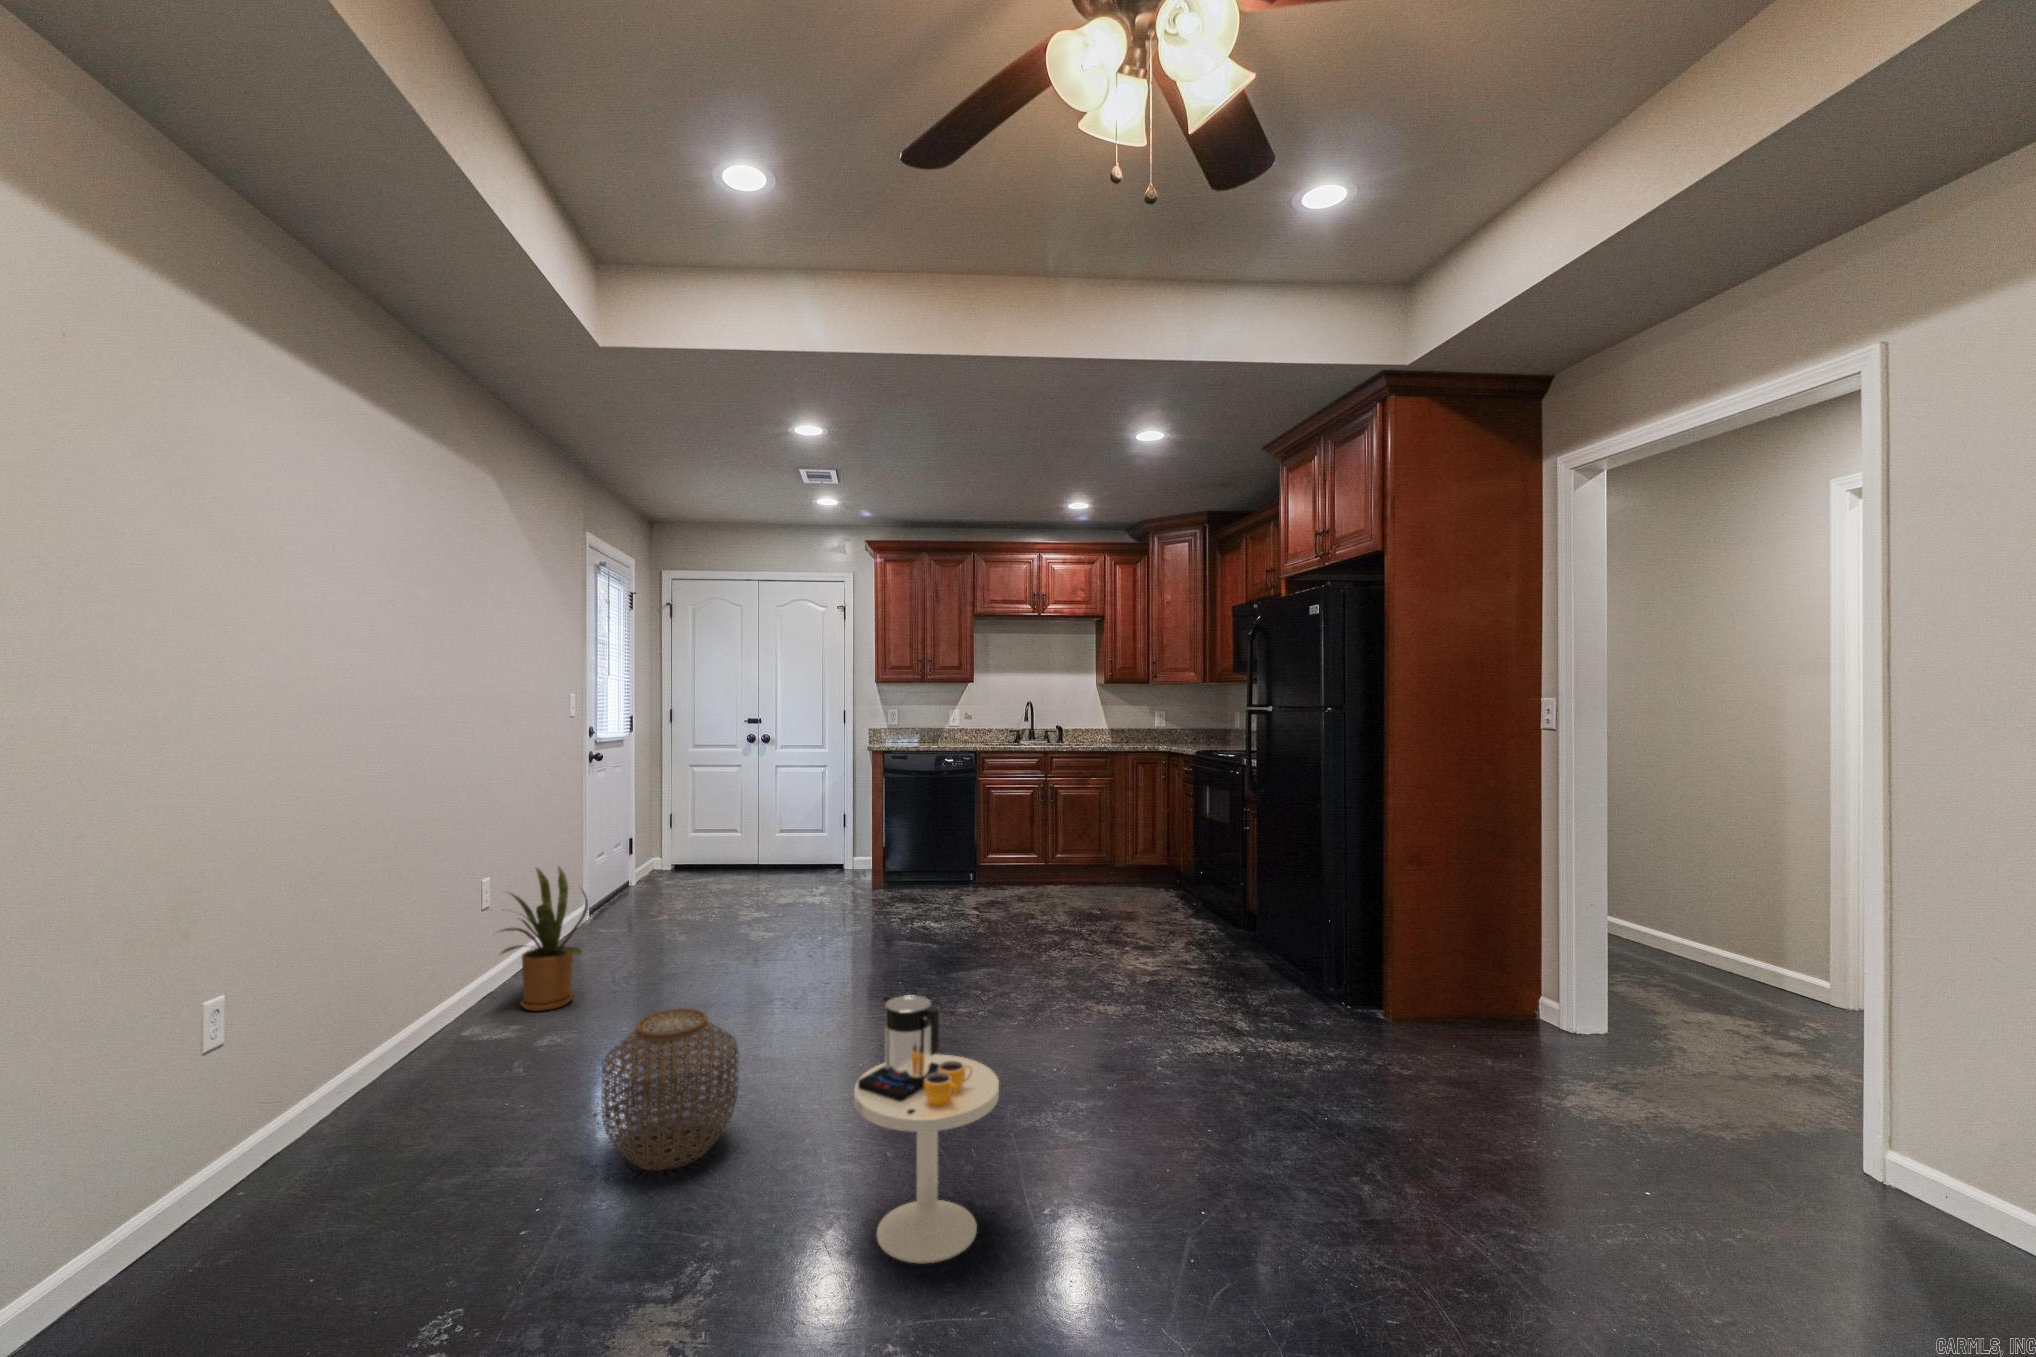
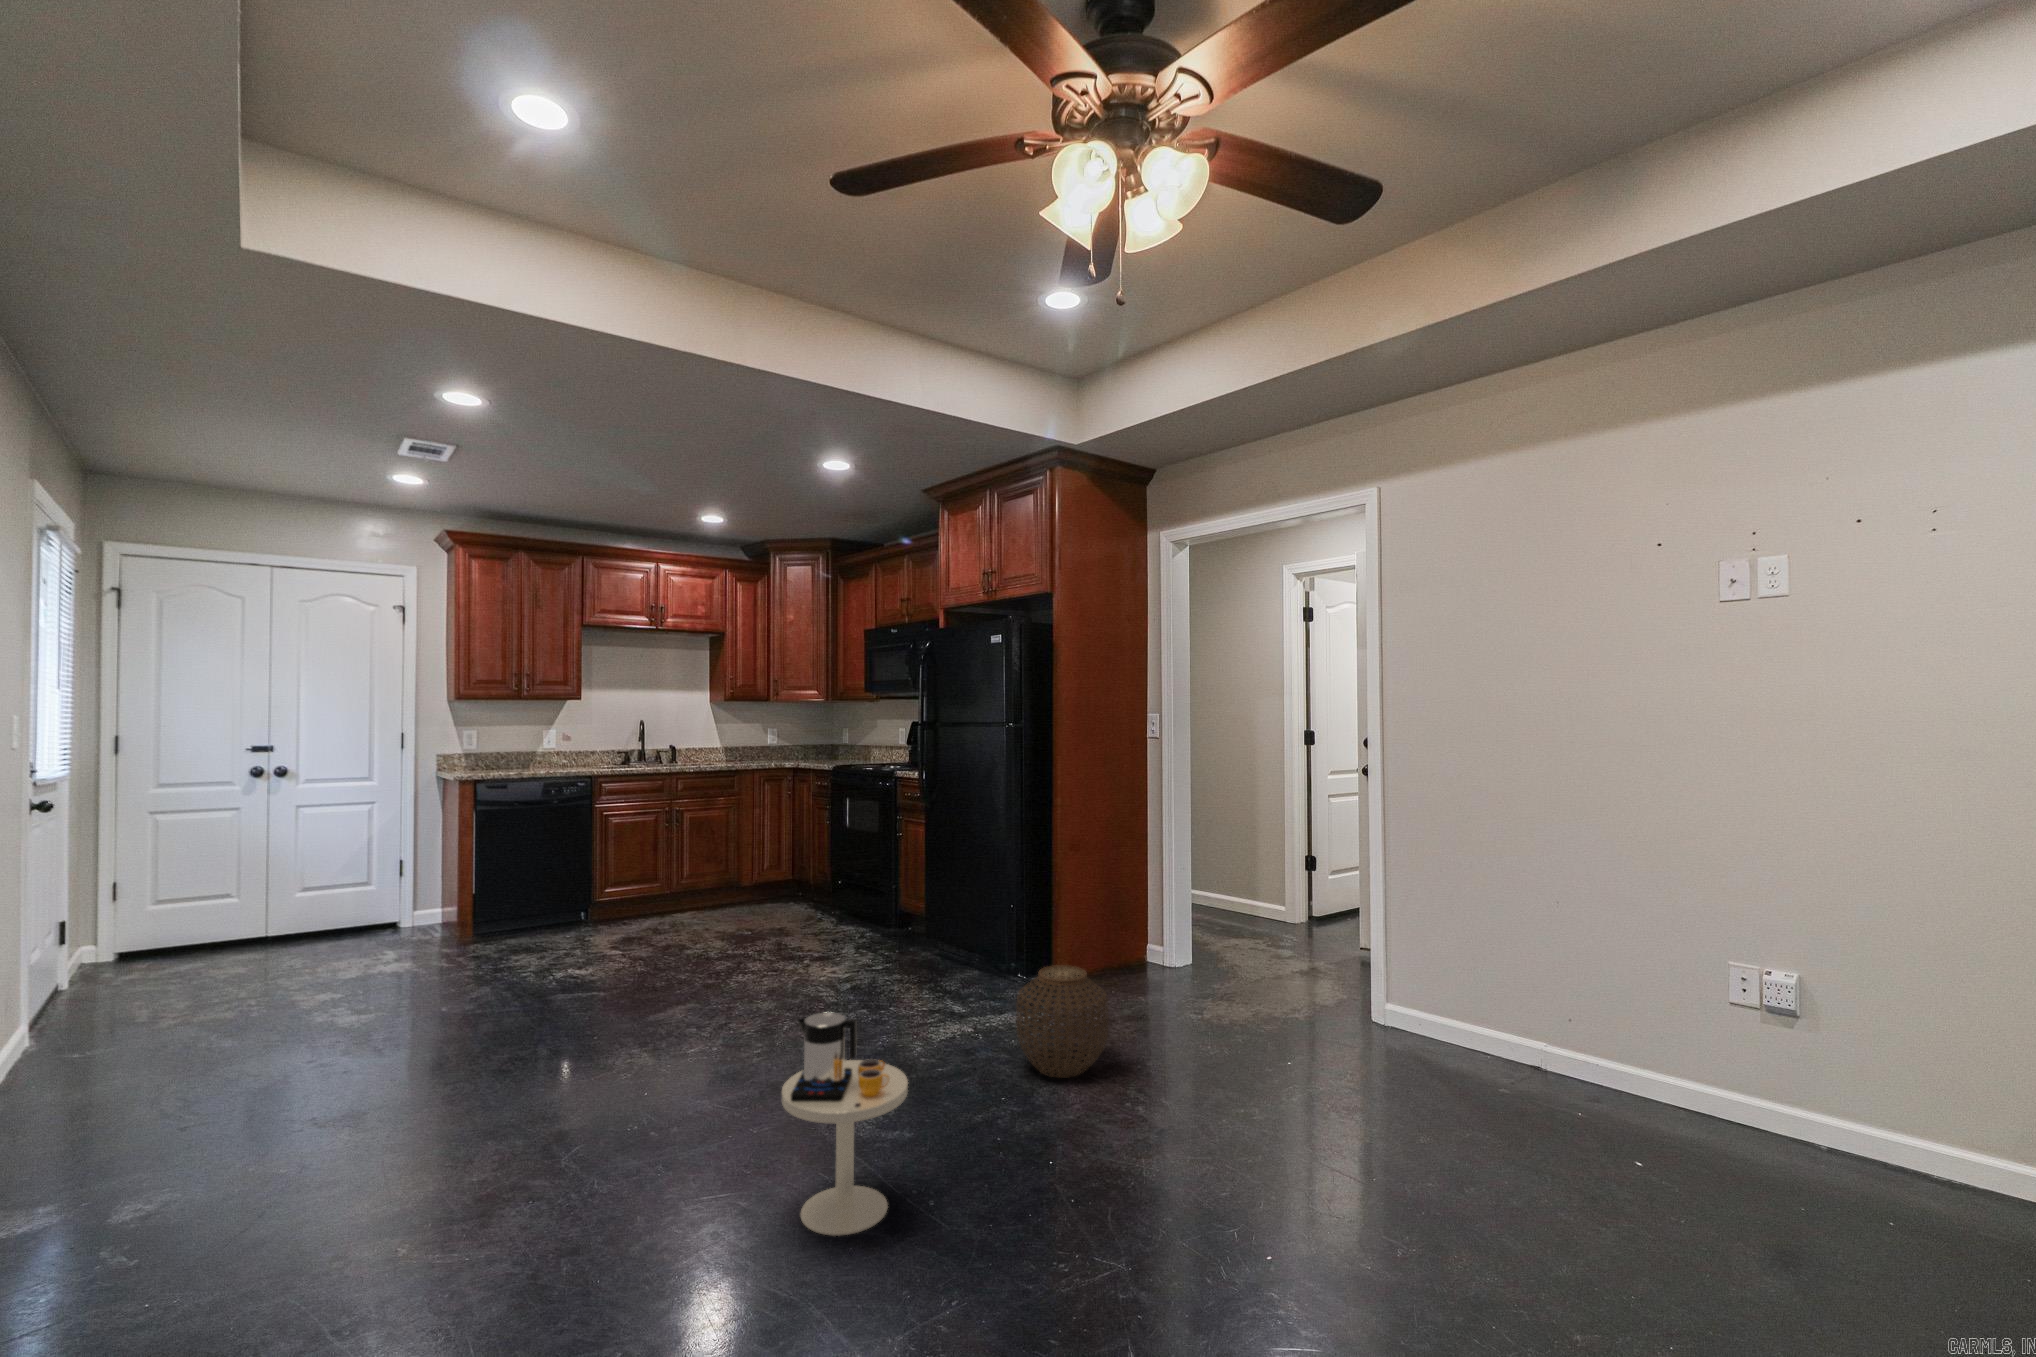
house plant: present [501,867,588,1011] -> none [29,965,206,1164]
woven basket: present [602,1008,739,1170] -> present [1016,965,1108,1078]

